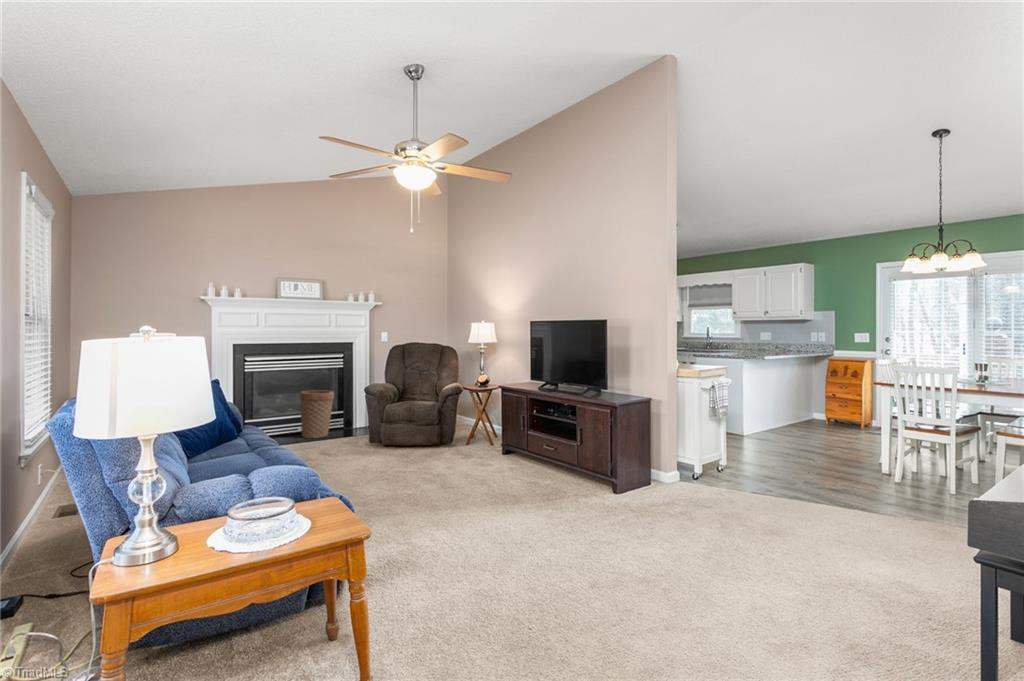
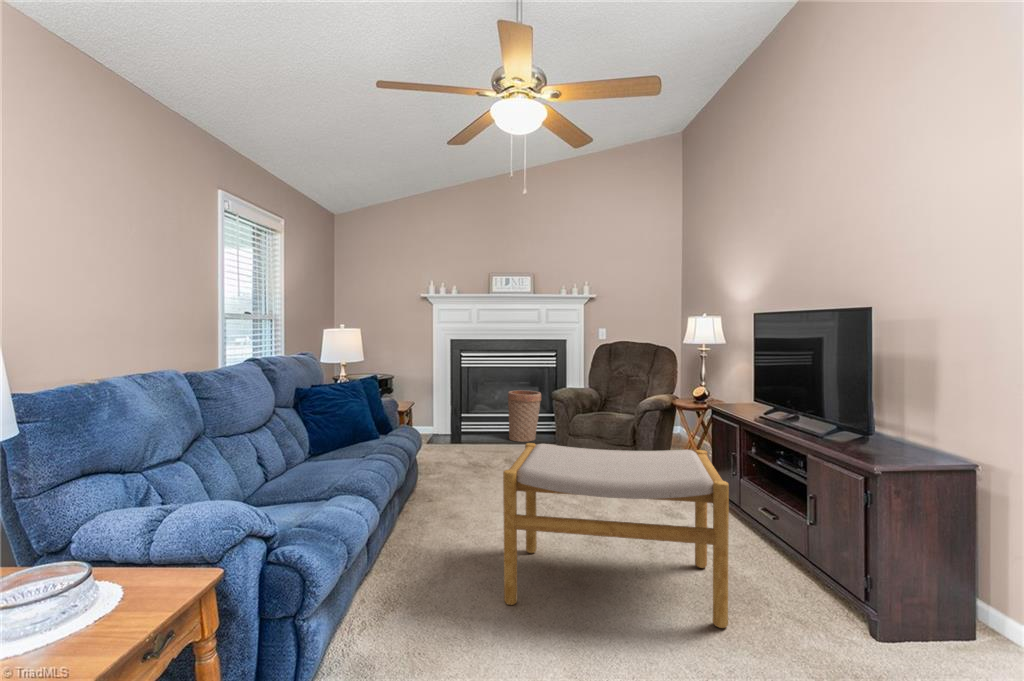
footstool: none [408,410,561,530] -> present [503,443,729,628]

